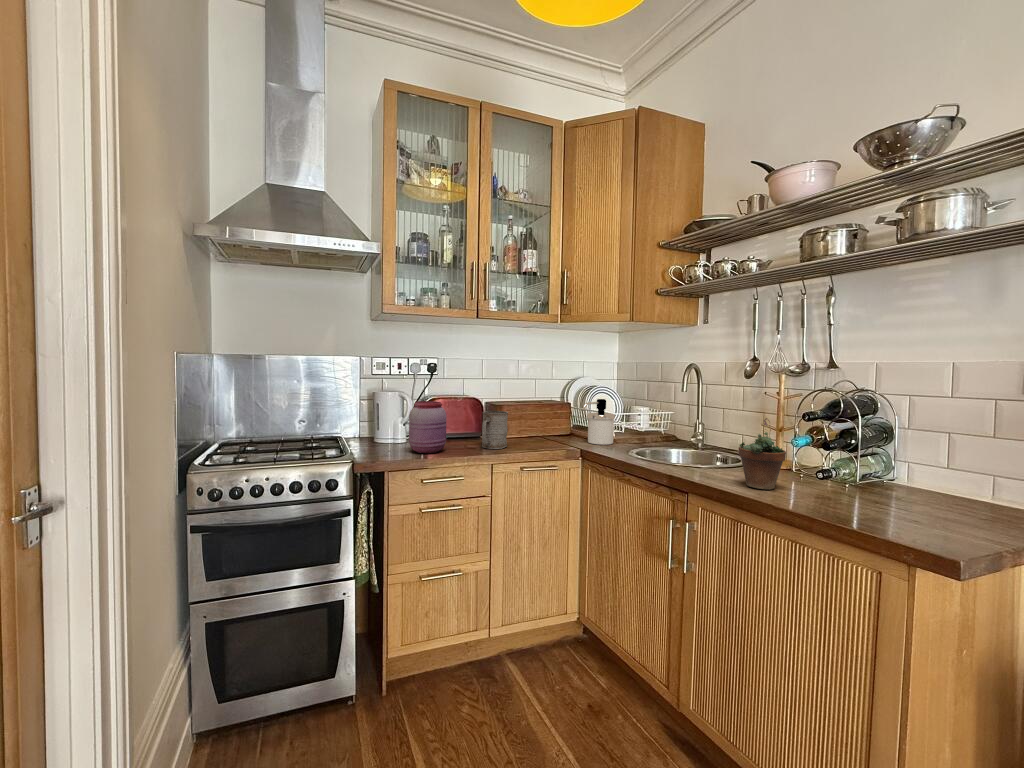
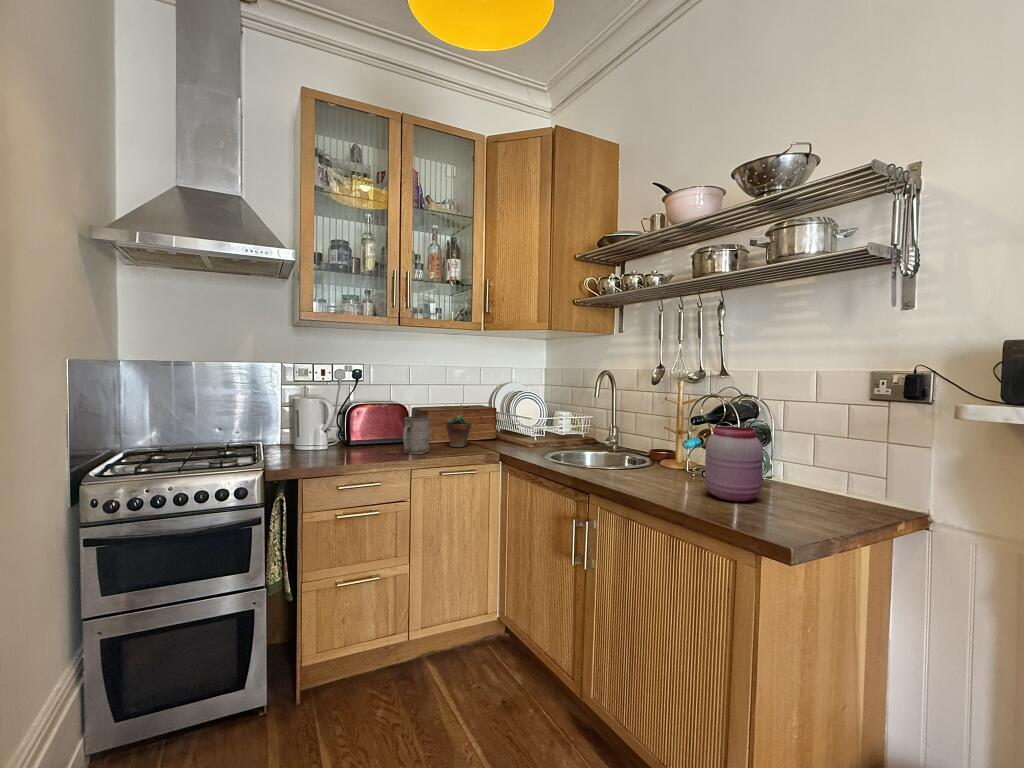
soap dispenser: present [582,399,615,445] -> none [503,404,535,448]
jar: present [409,401,446,453] -> present [705,426,763,502]
succulent plant: present [739,418,786,490] -> present [446,405,471,447]

